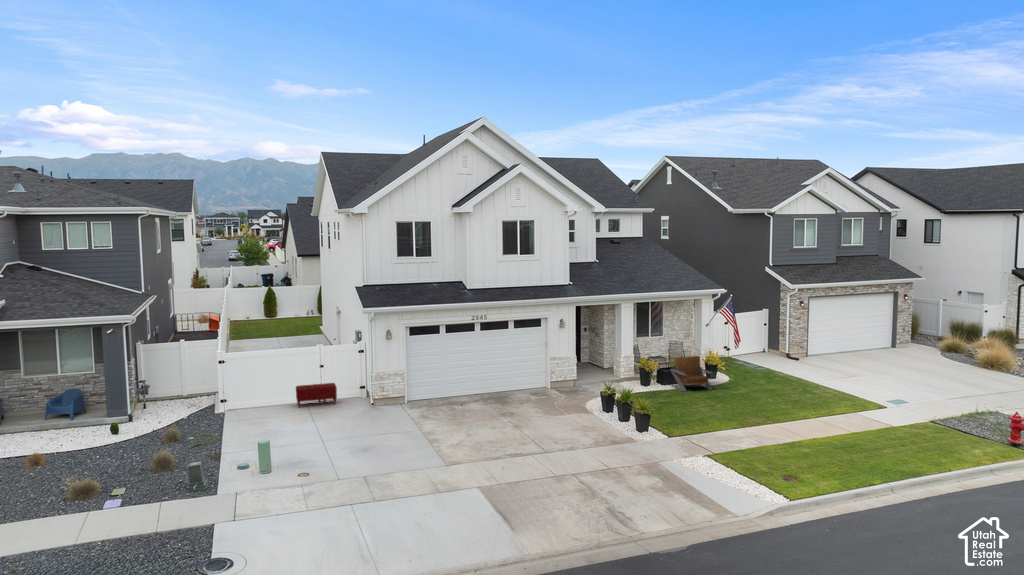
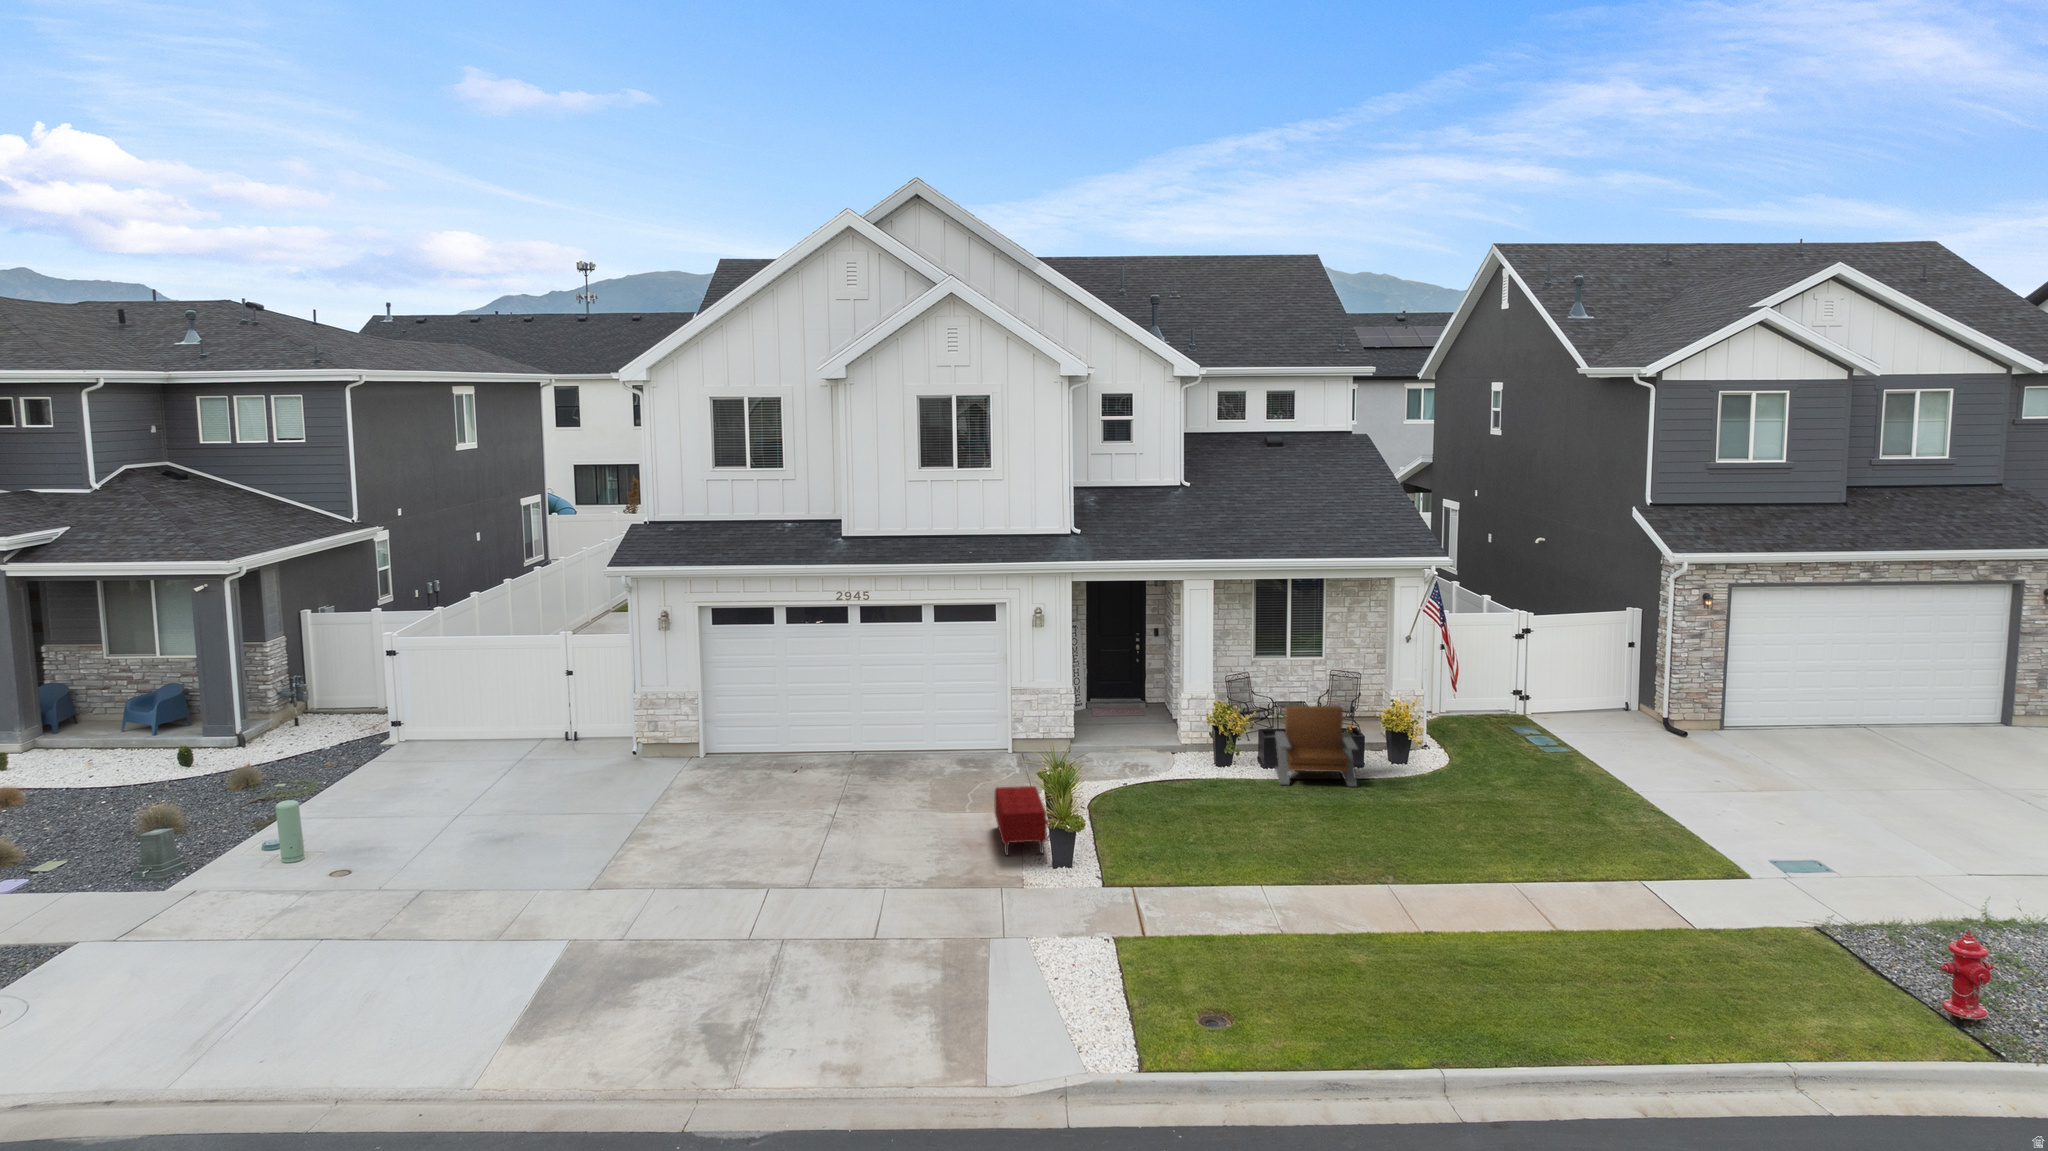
bench: present [296,383,337,407] -> present [995,786,1047,856]

